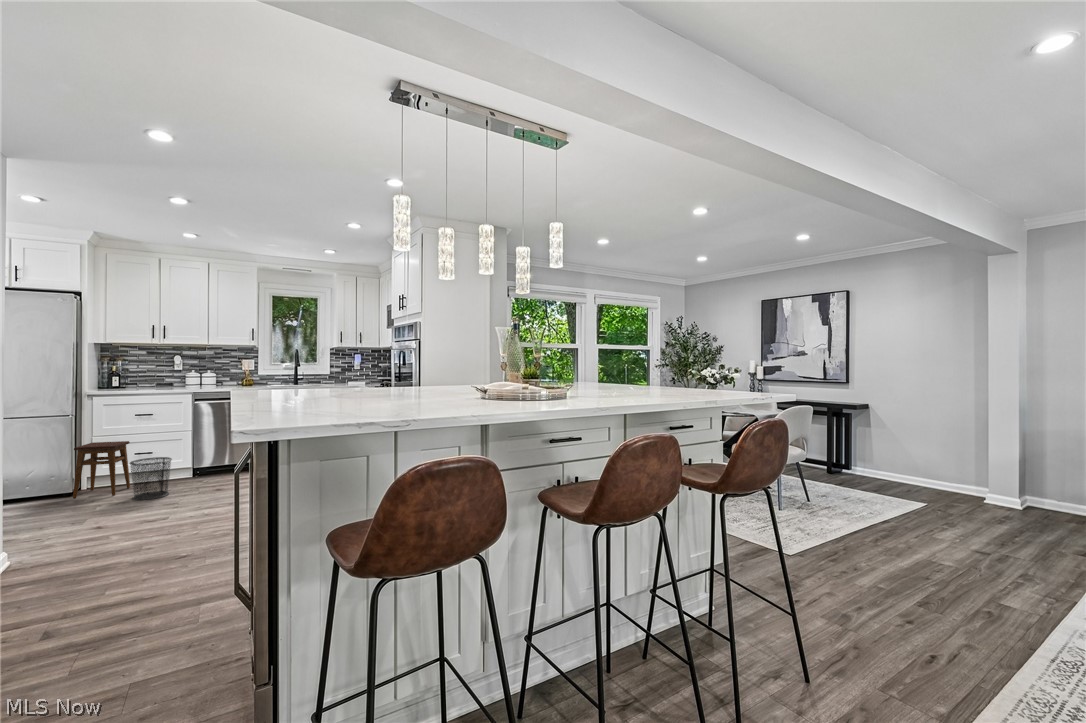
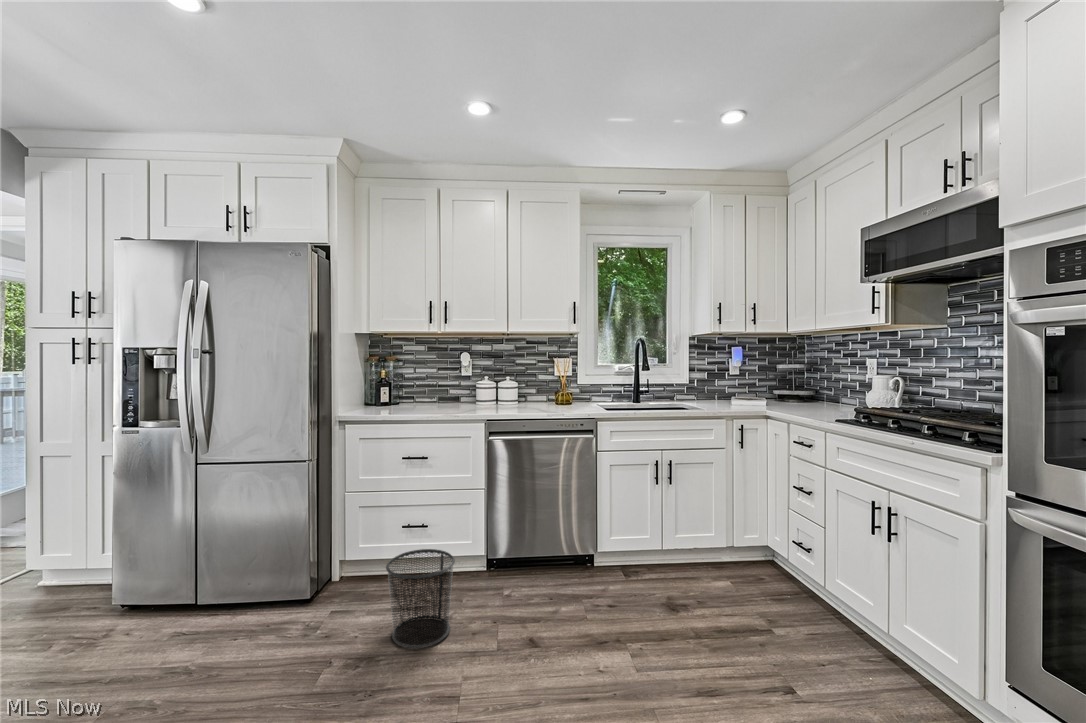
stool: present [73,441,130,498] -> none [313,502,398,613]

